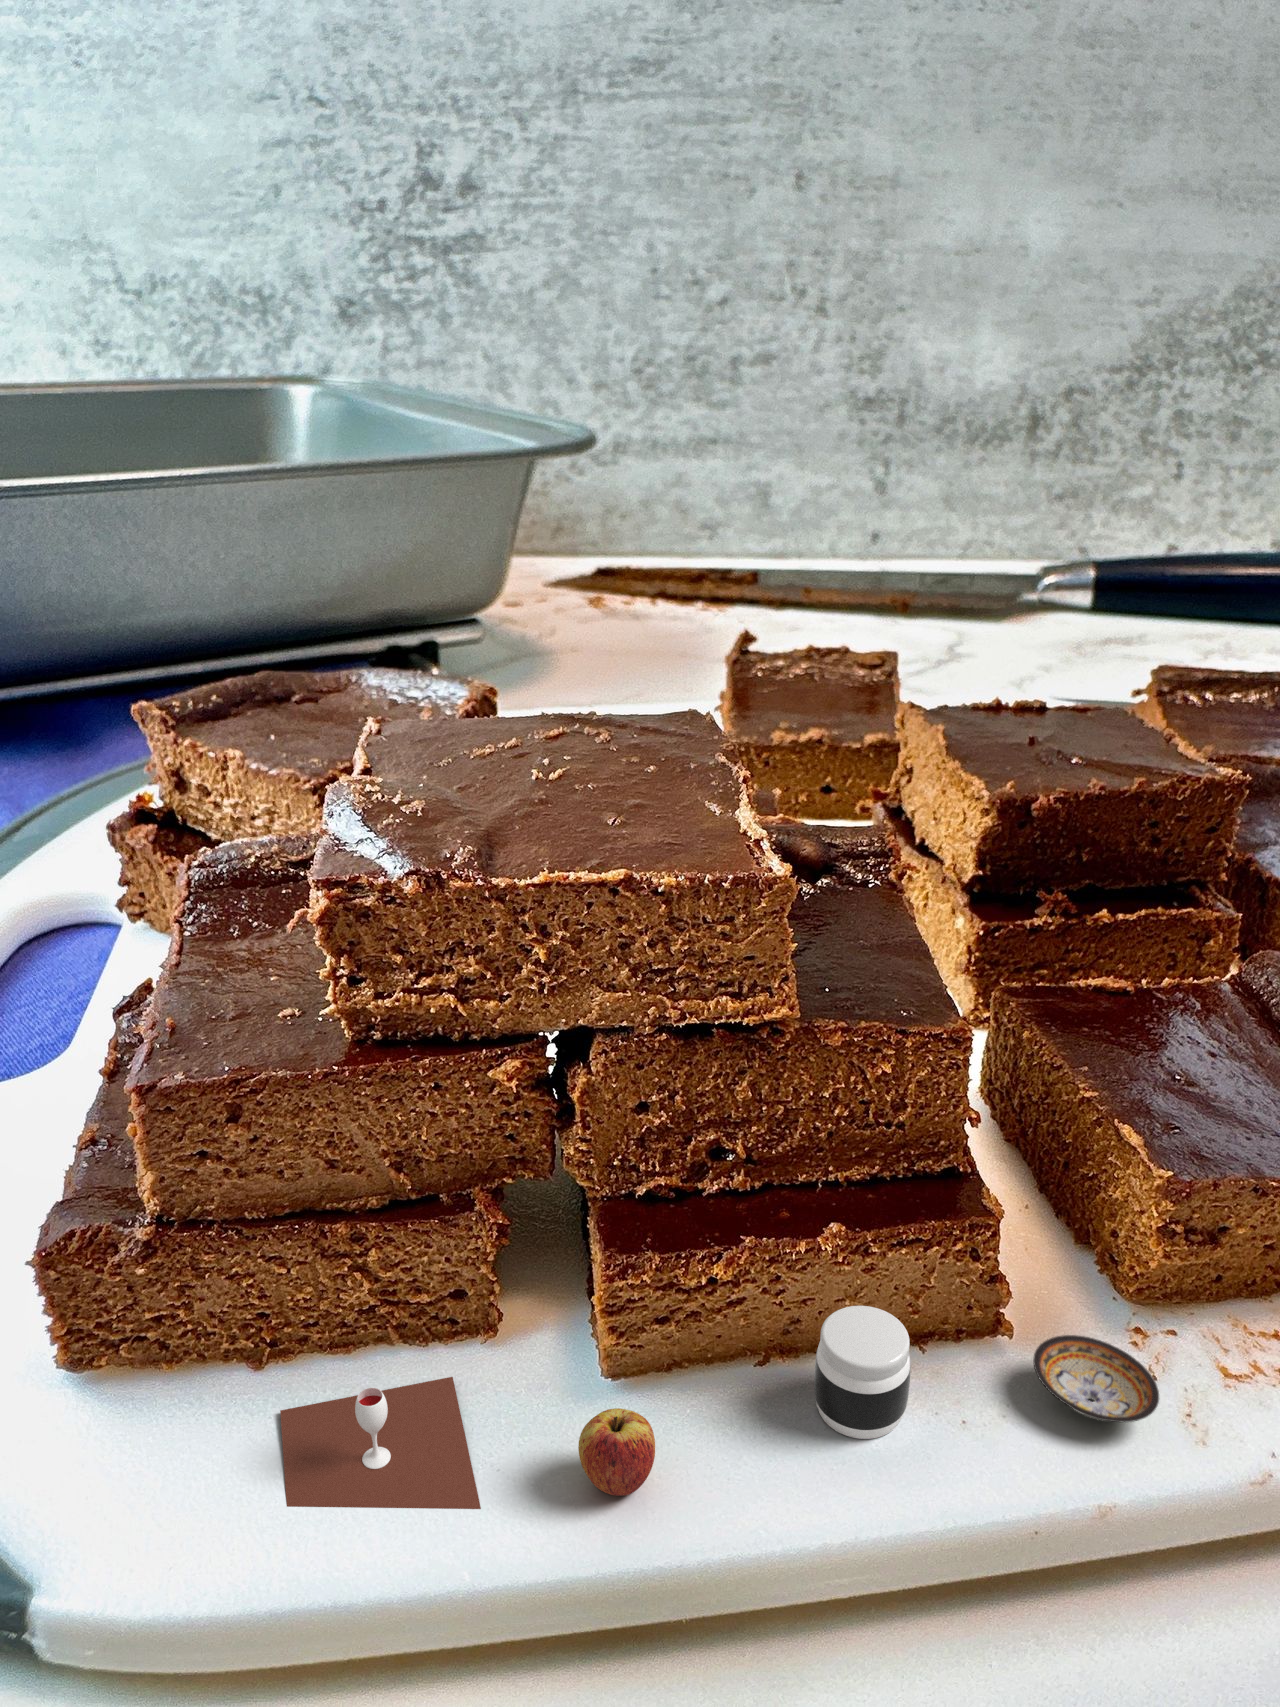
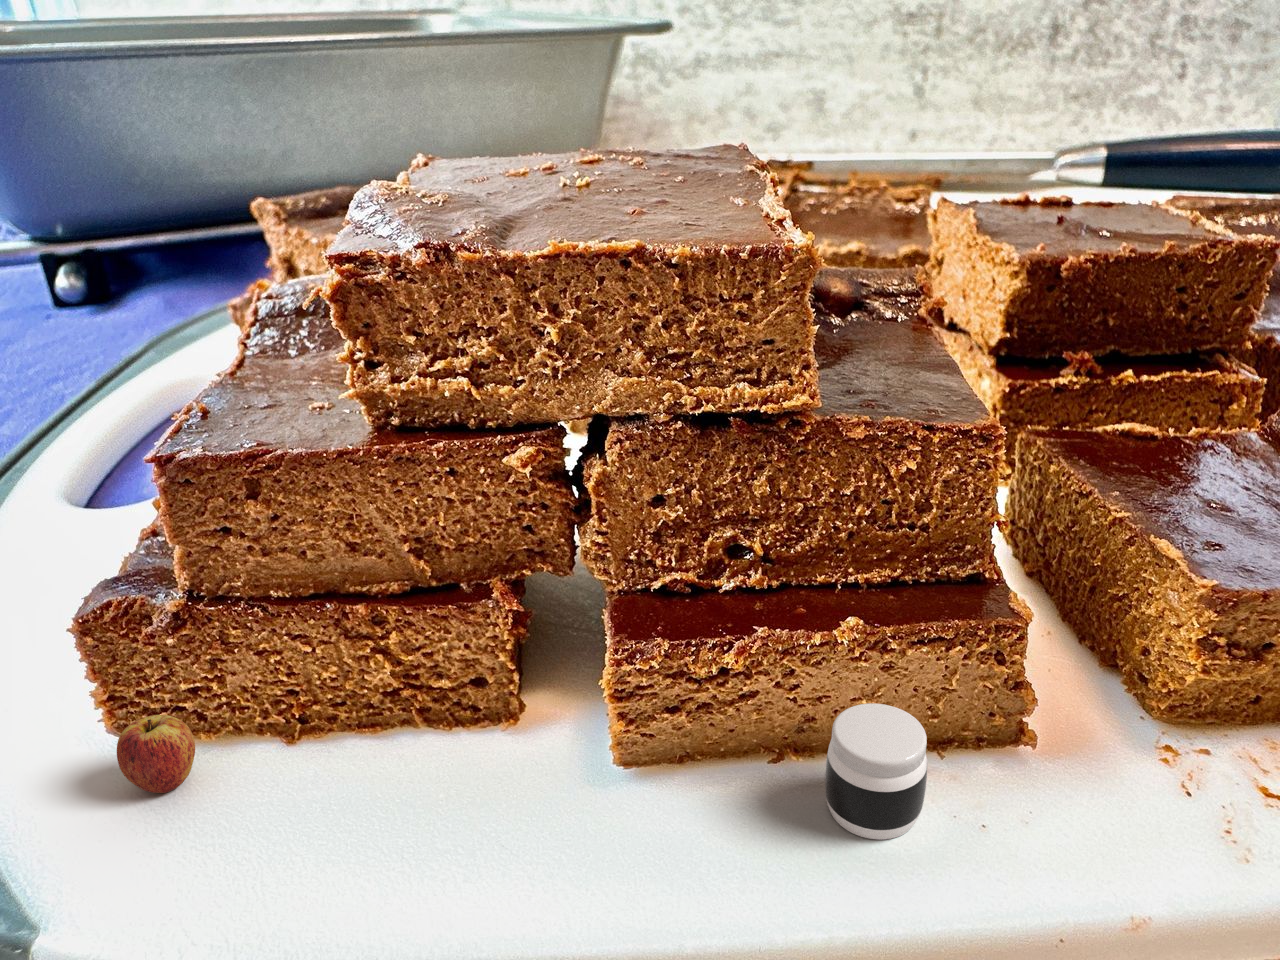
ceramic bowl: present [1033,1335,1159,1422] -> none [1060,746,1201,836]
wine glass: present [280,1377,481,1509] -> none [270,758,470,917]
apple: present [578,1408,655,1496] -> present [117,715,195,793]

